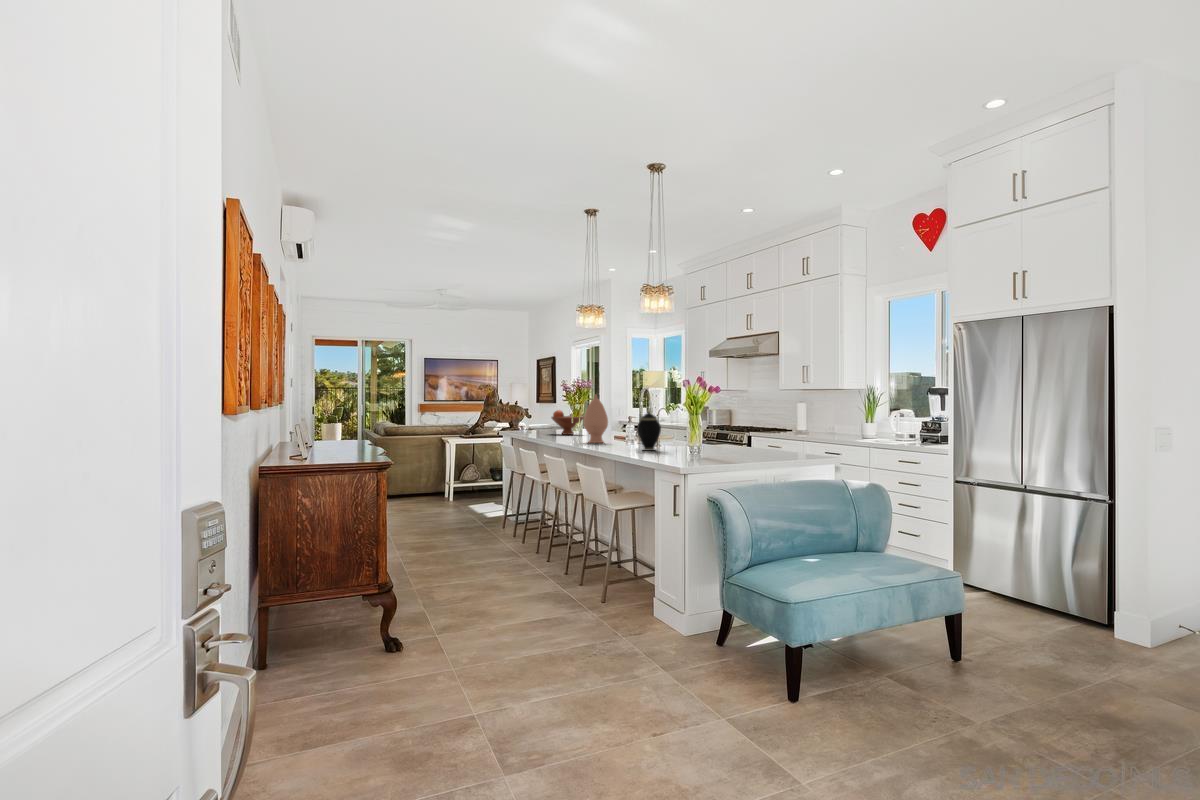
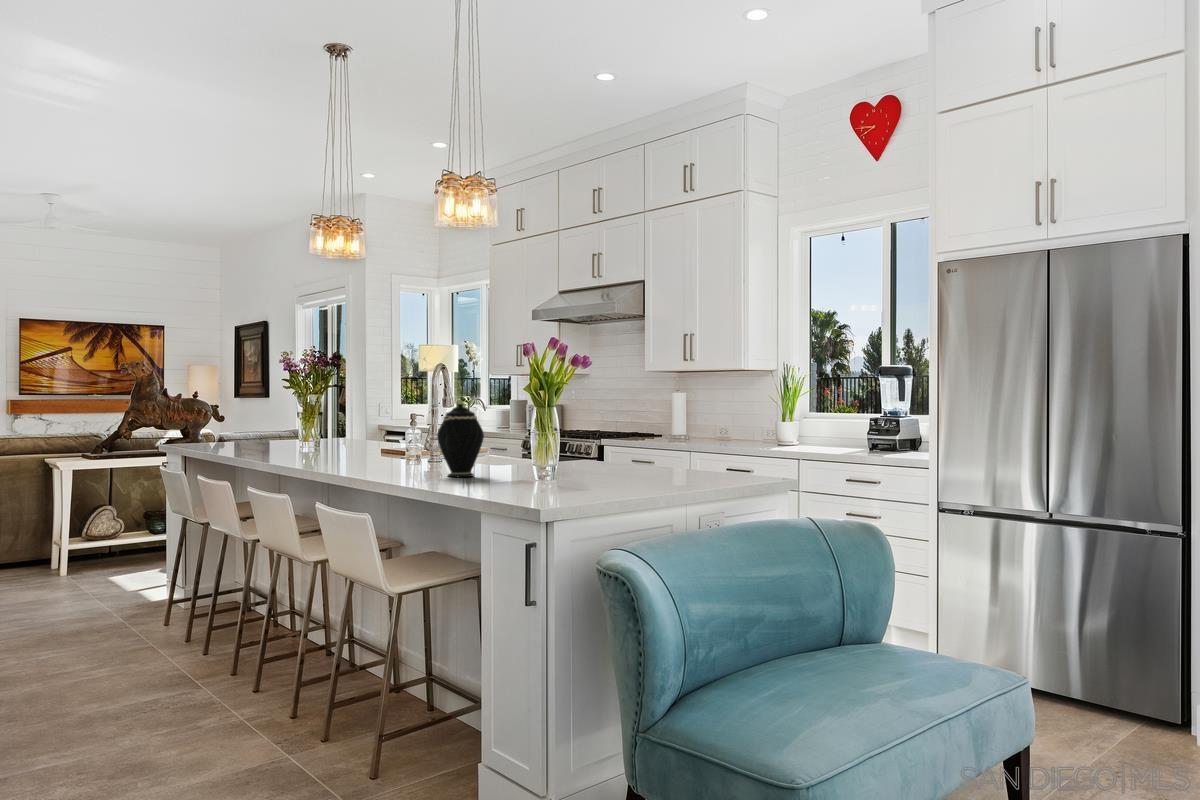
vase: present [584,394,608,443] -> none [328,374,375,464]
fruit bowl: present [552,410,584,435] -> none [261,405,324,449]

